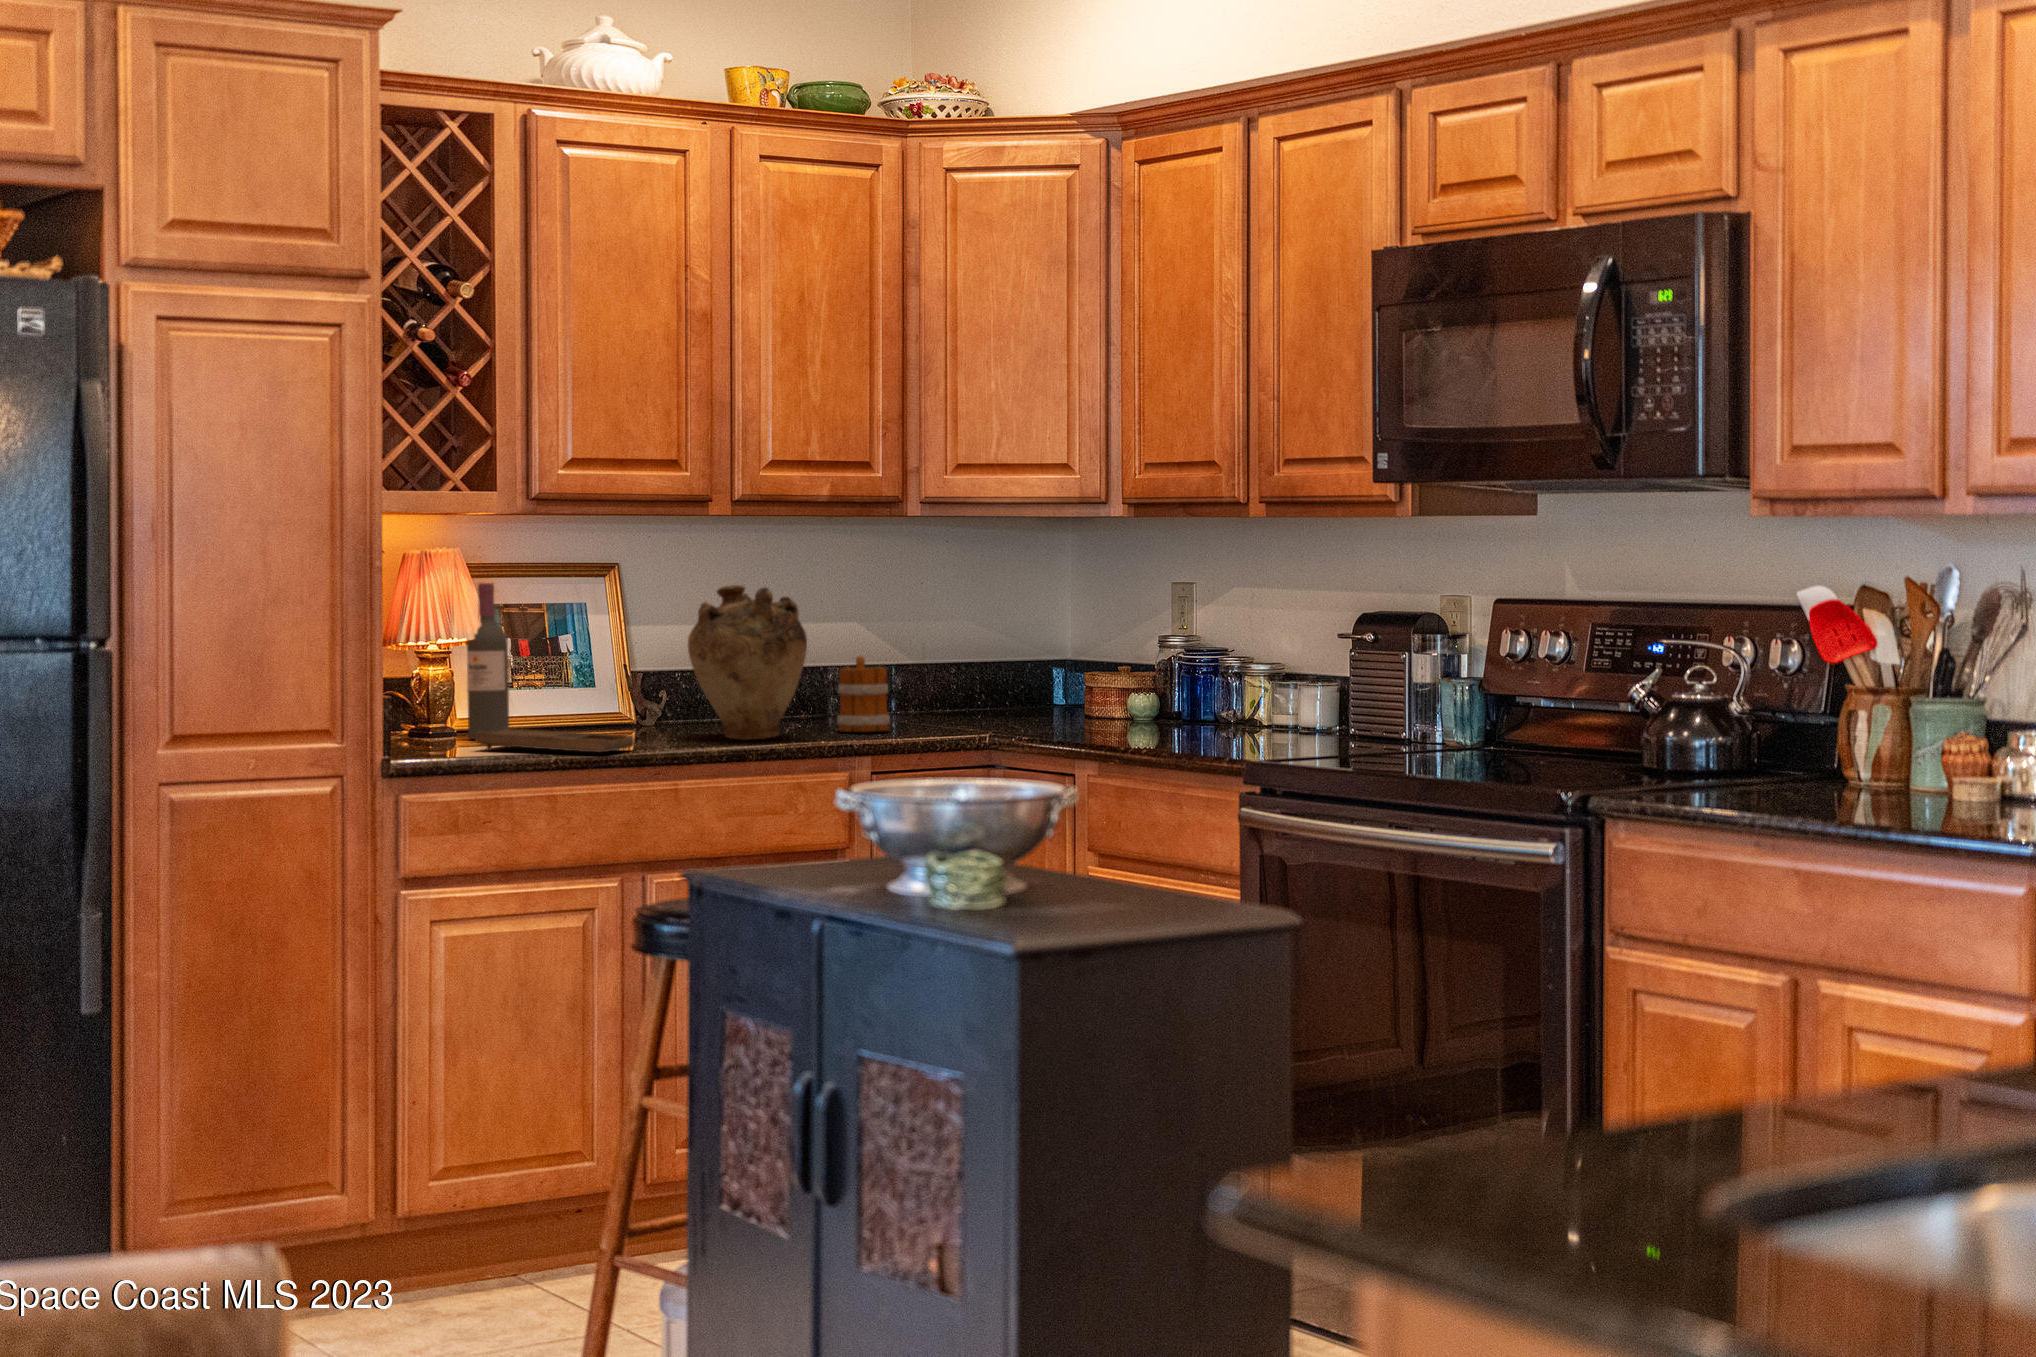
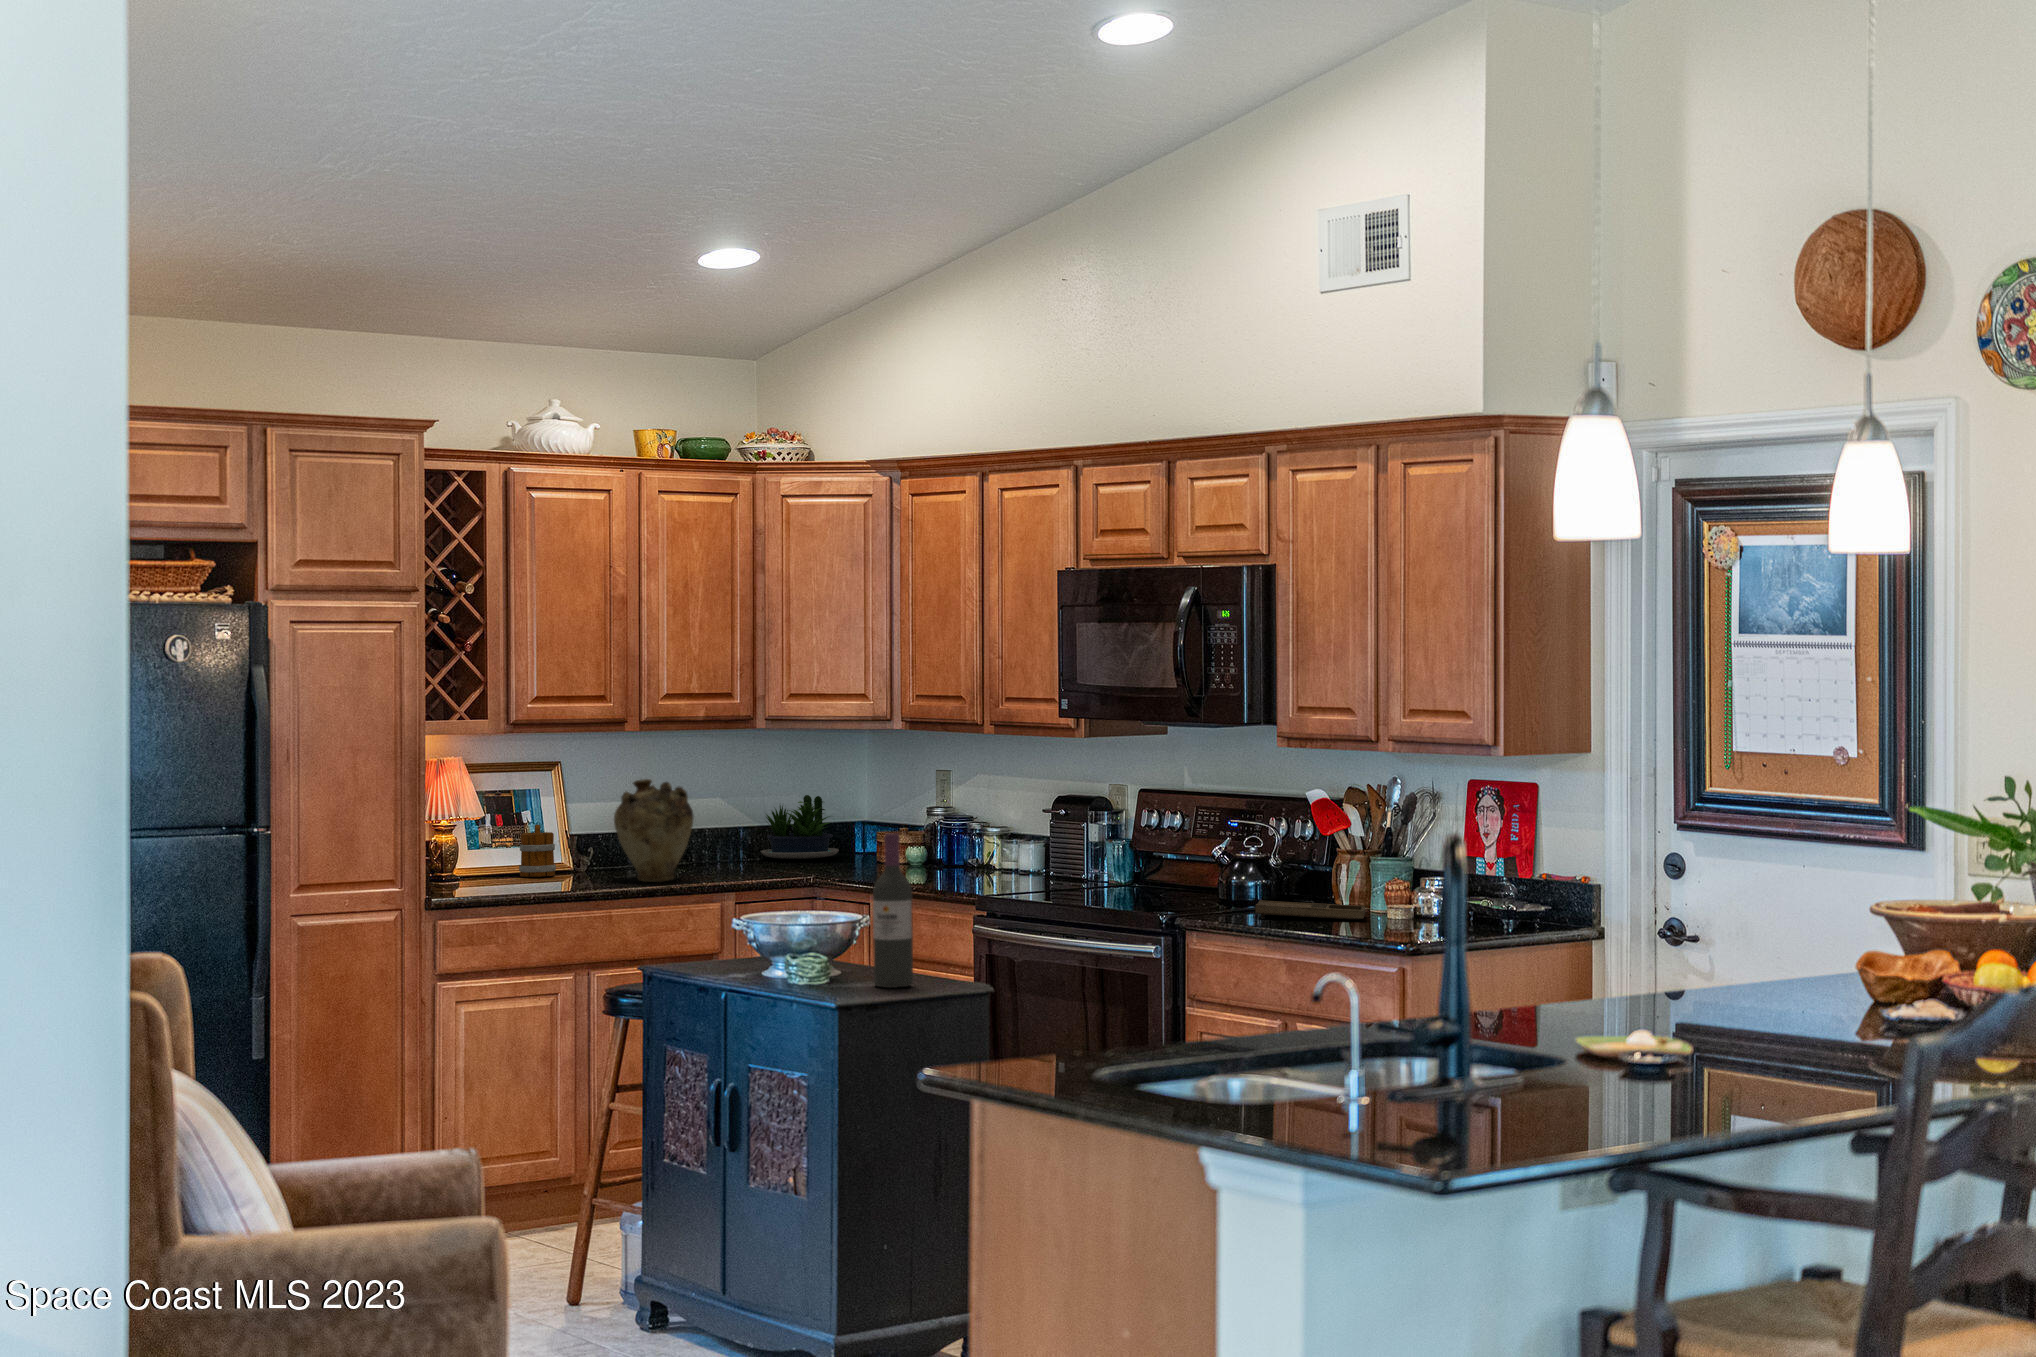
wine bottle: present [467,583,509,739] -> present [873,833,913,988]
potted plant: none [913,620,1026,712] -> present [761,795,839,859]
mug: present [837,656,890,732] -> present [519,825,556,877]
tray: present [475,728,634,752] -> present [1255,900,1365,920]

